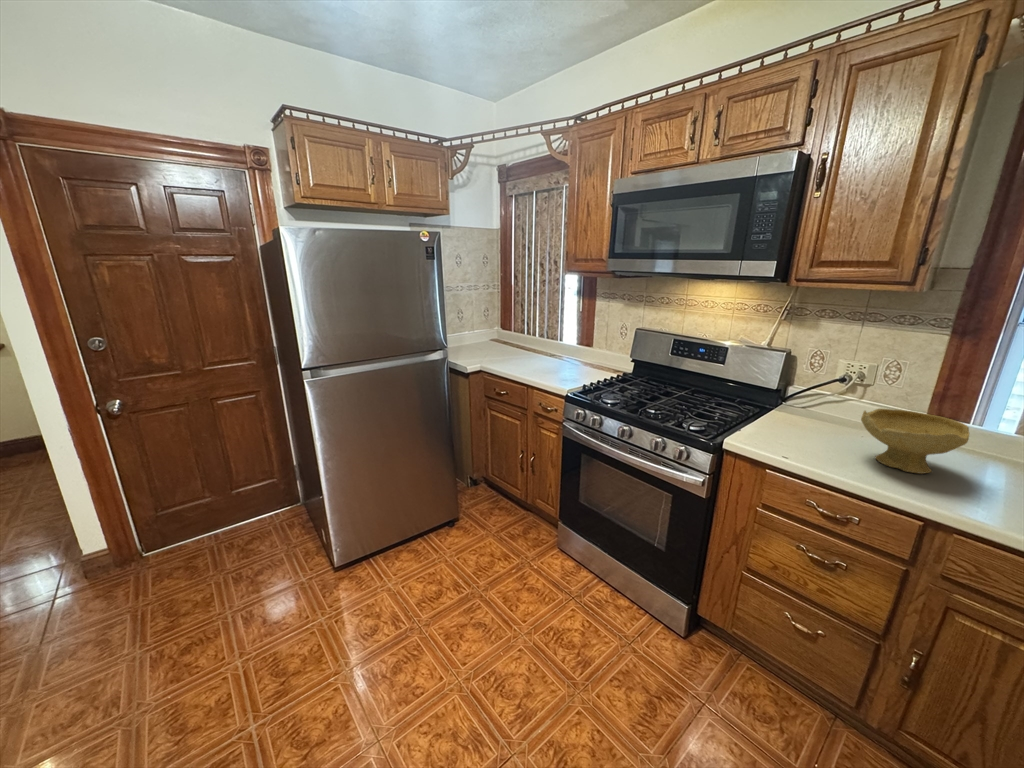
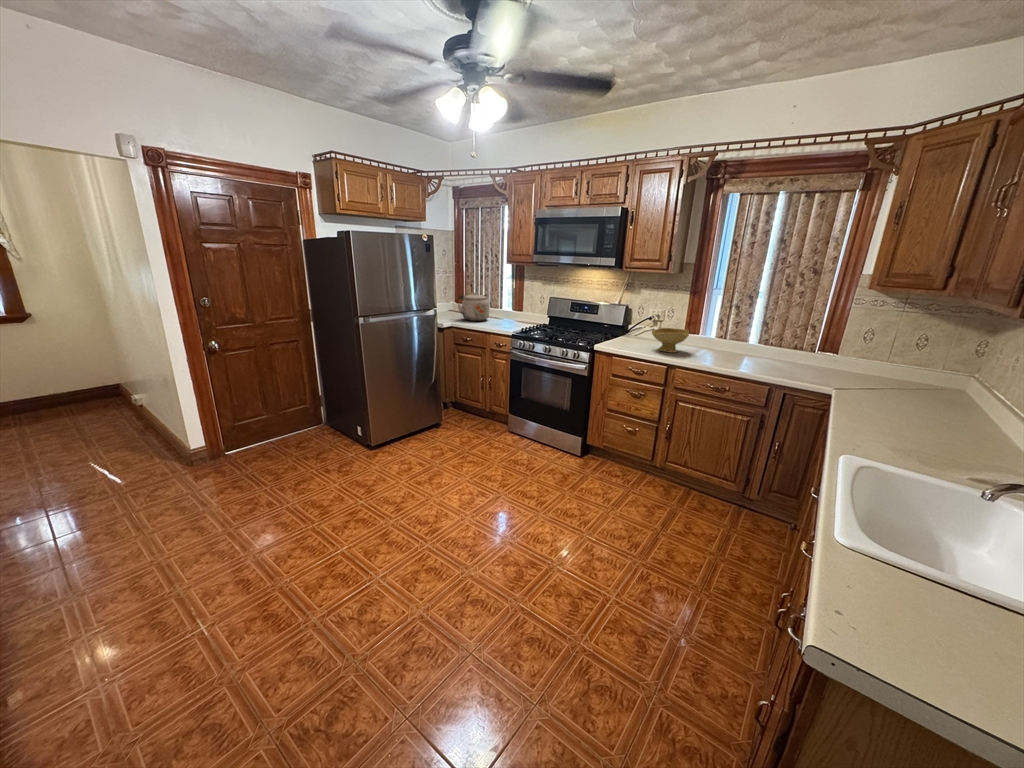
kettle: none [488,320,538,363] -> present [458,293,489,321]

